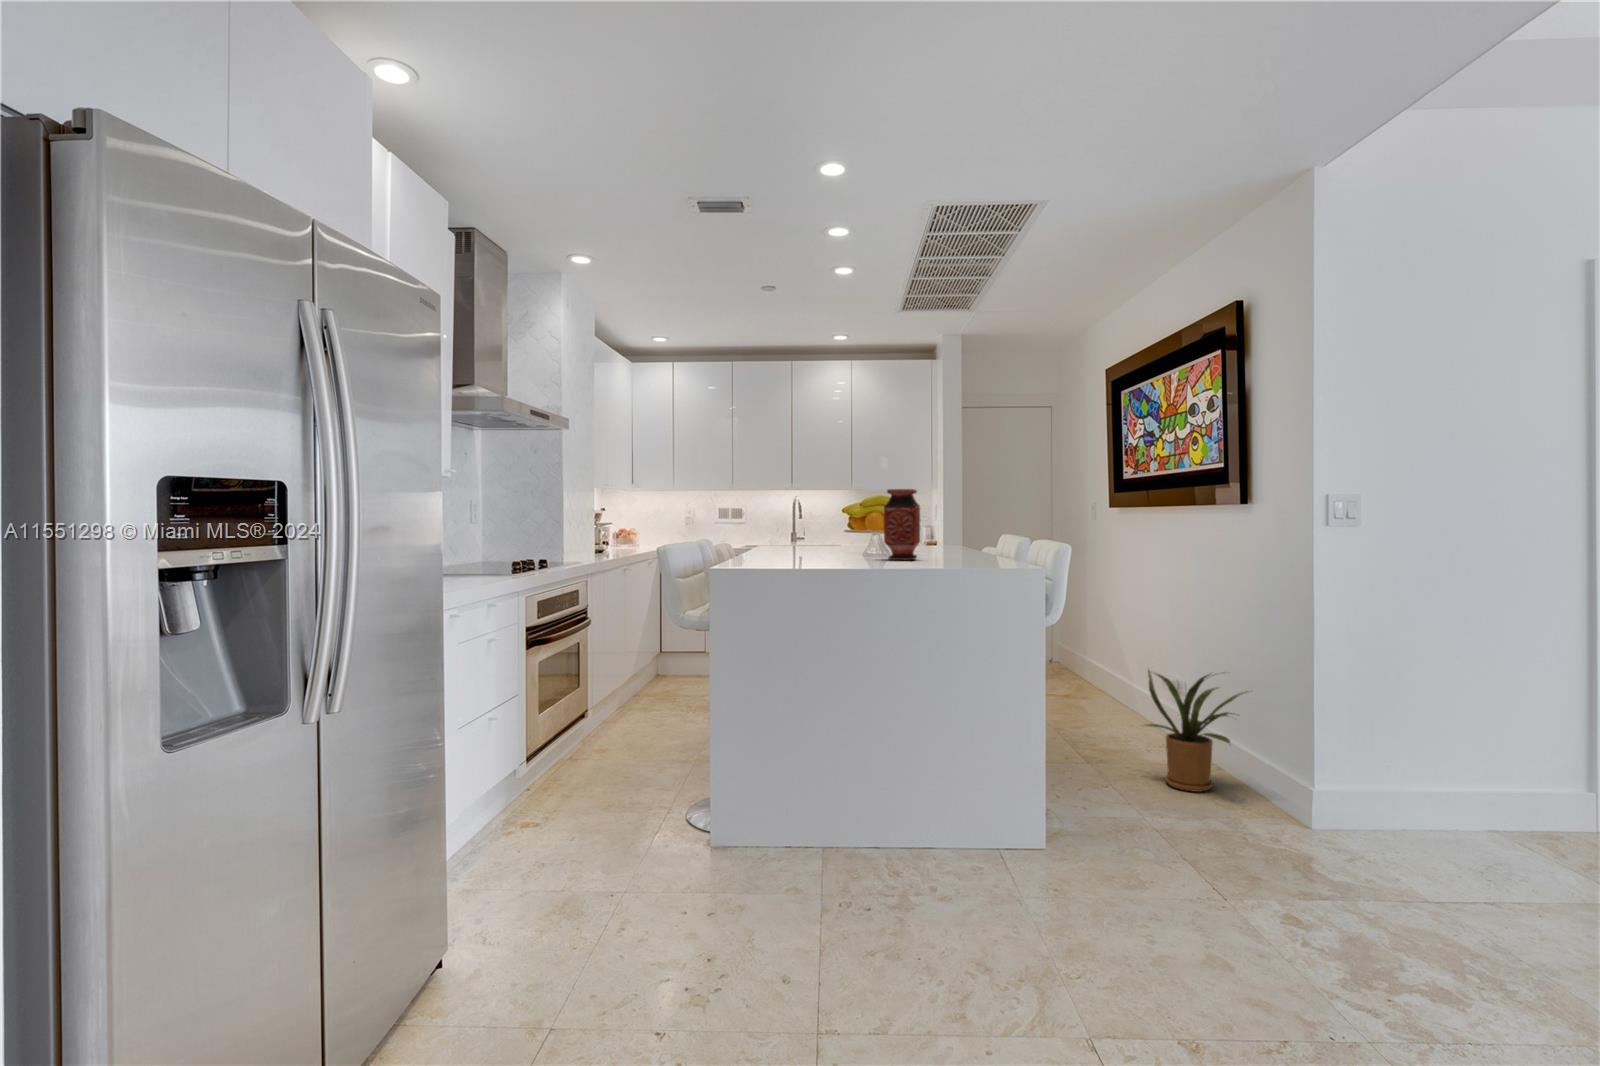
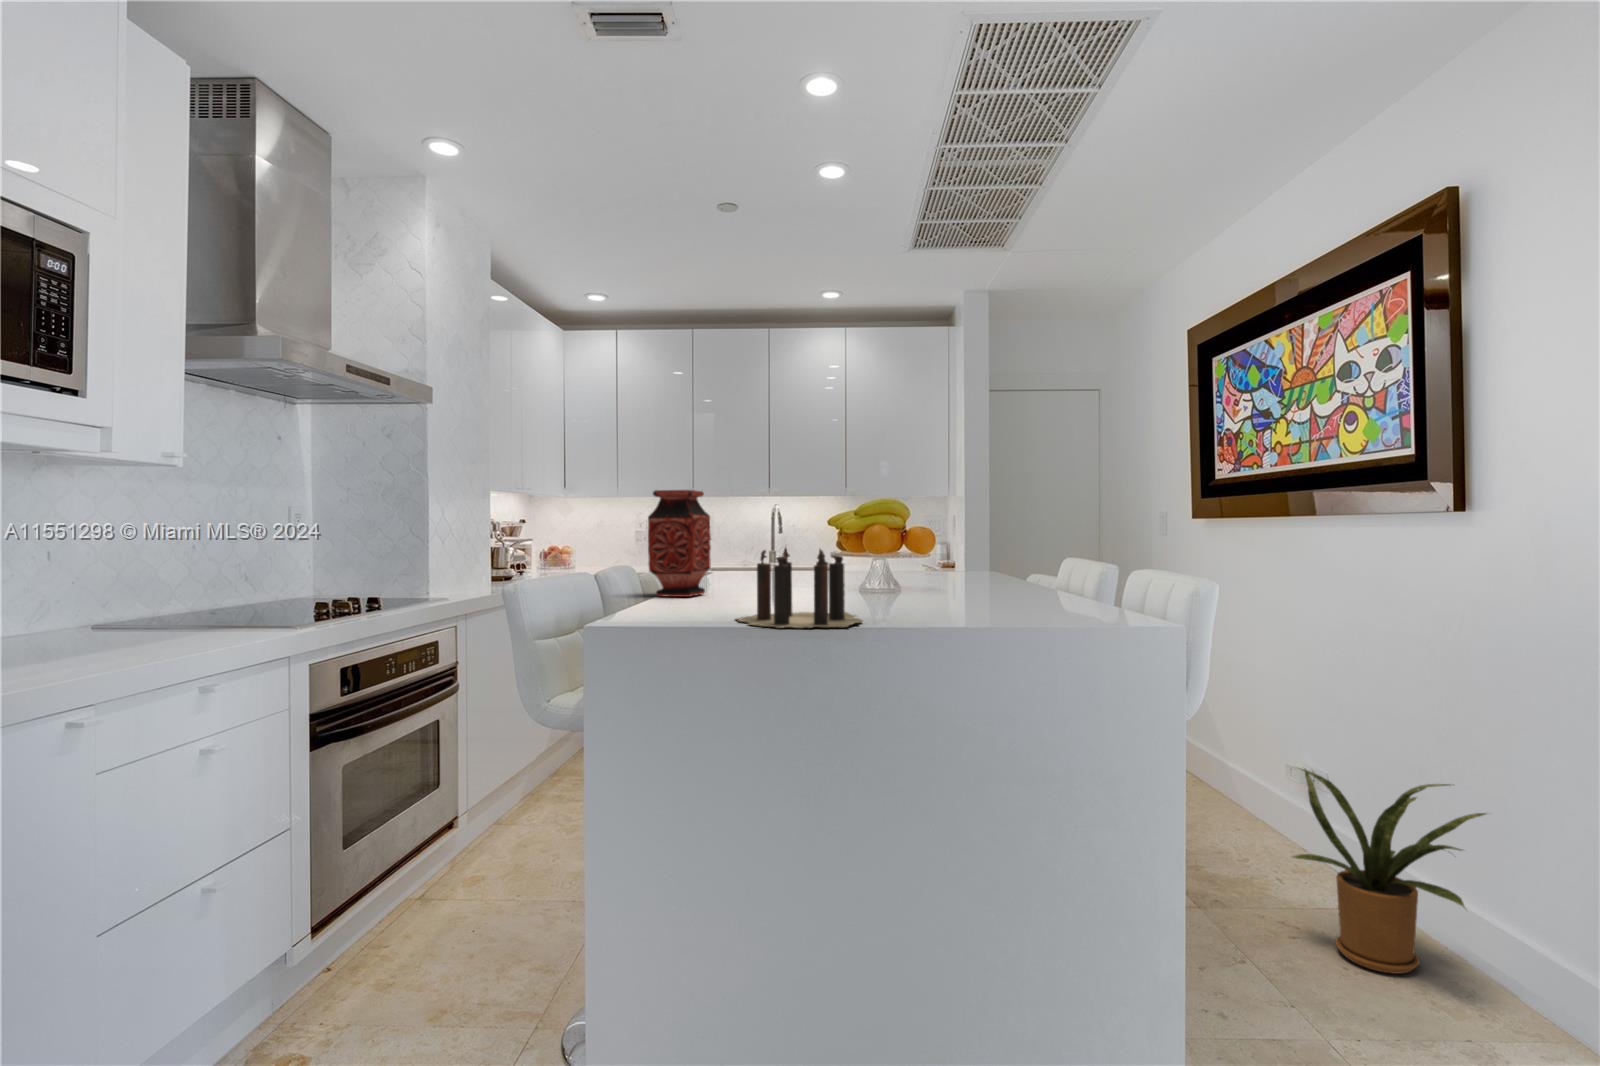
vase: present [884,489,920,560] -> present [648,490,711,597]
candle: none [788,525,885,568] -> present [736,548,863,628]

